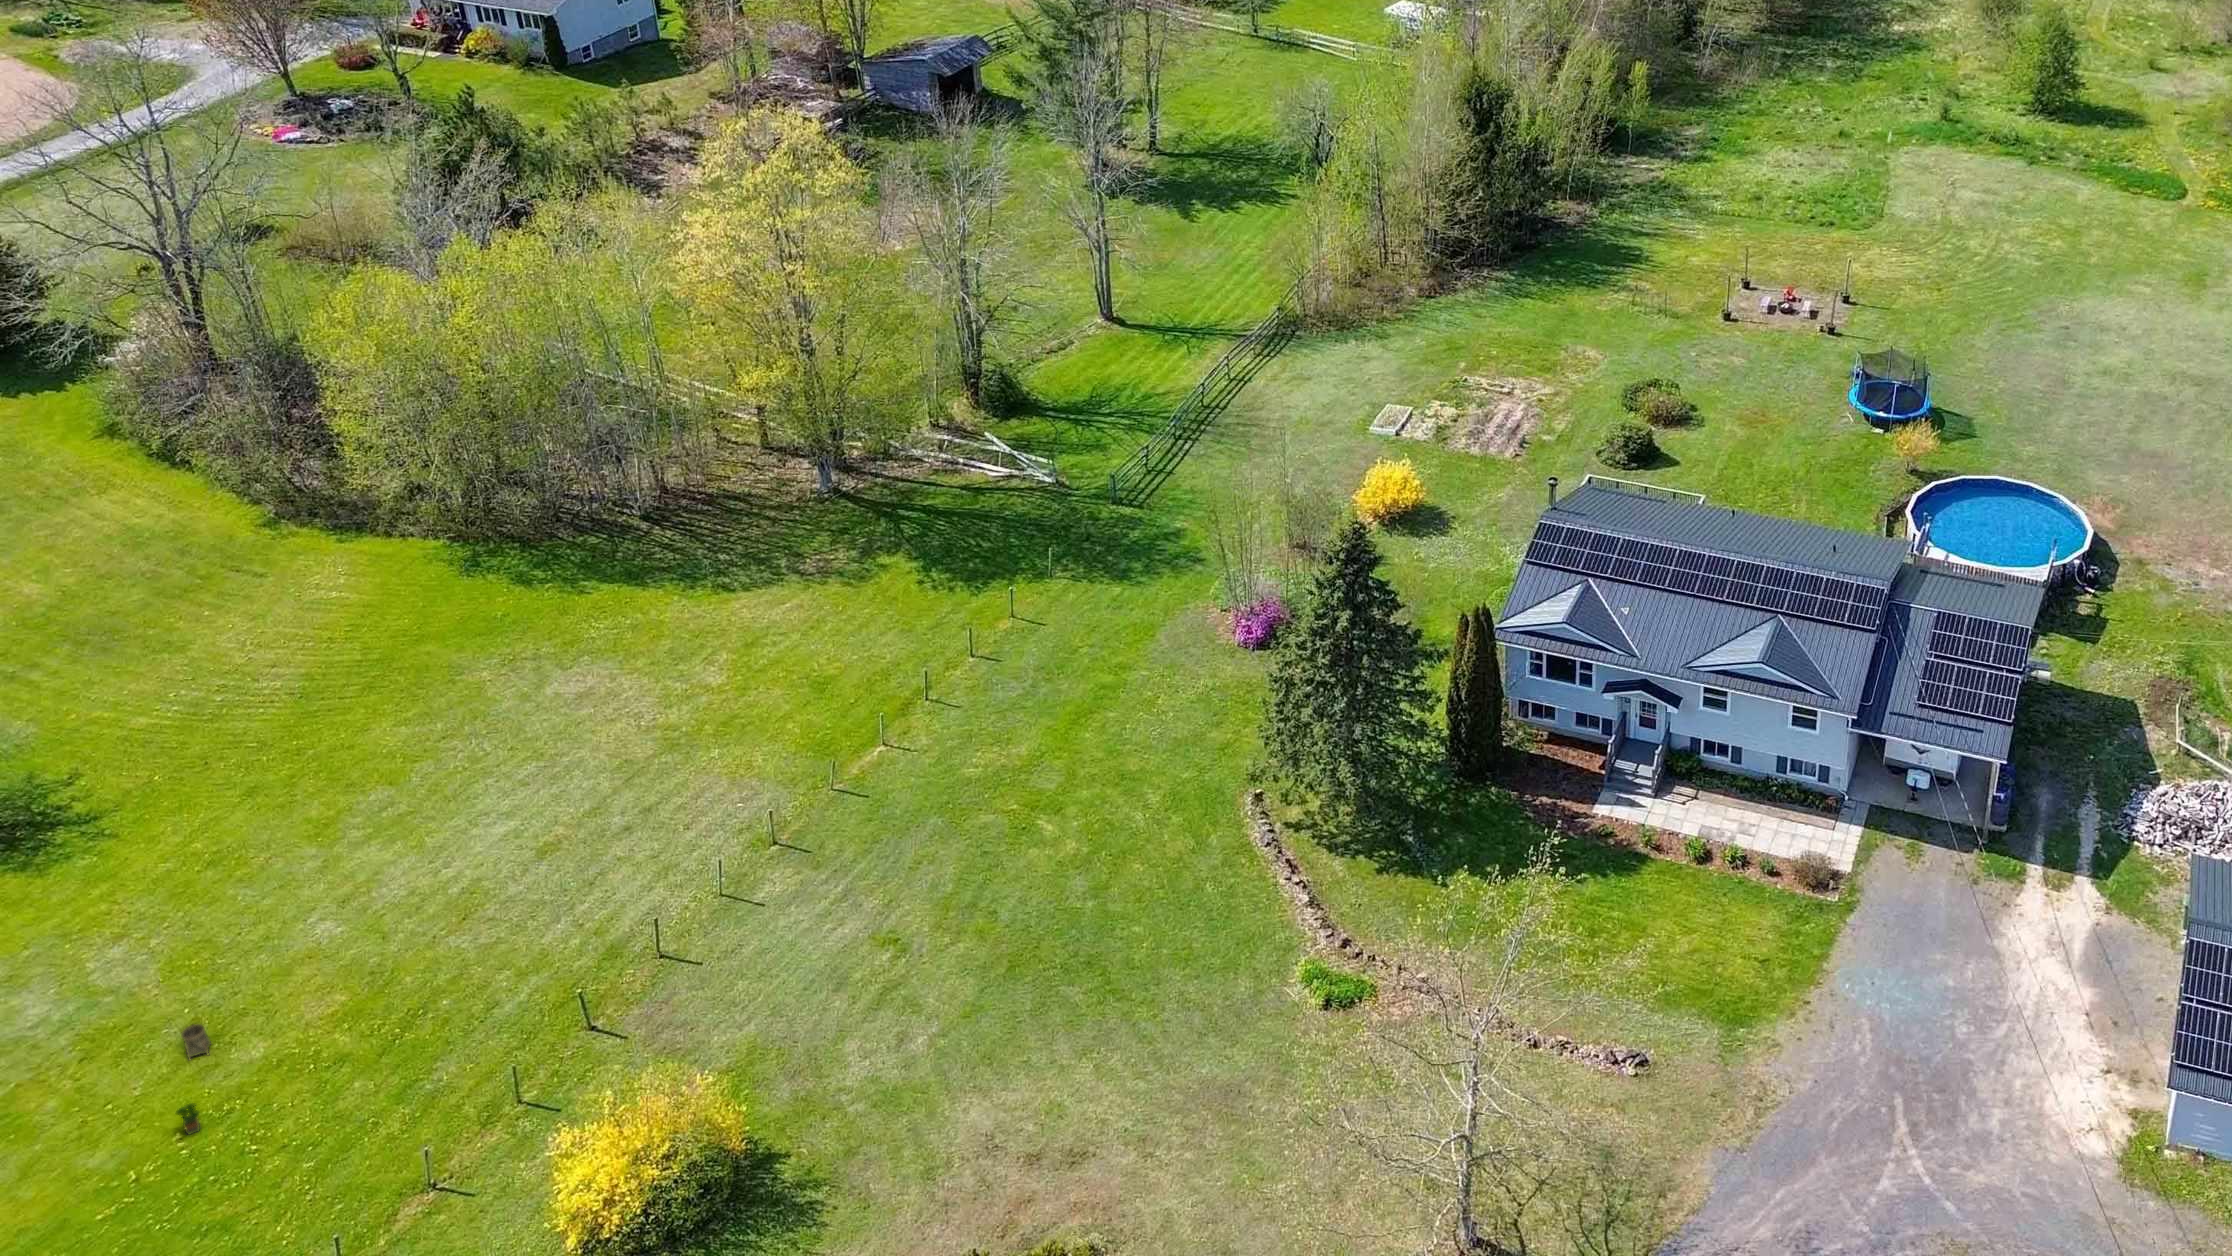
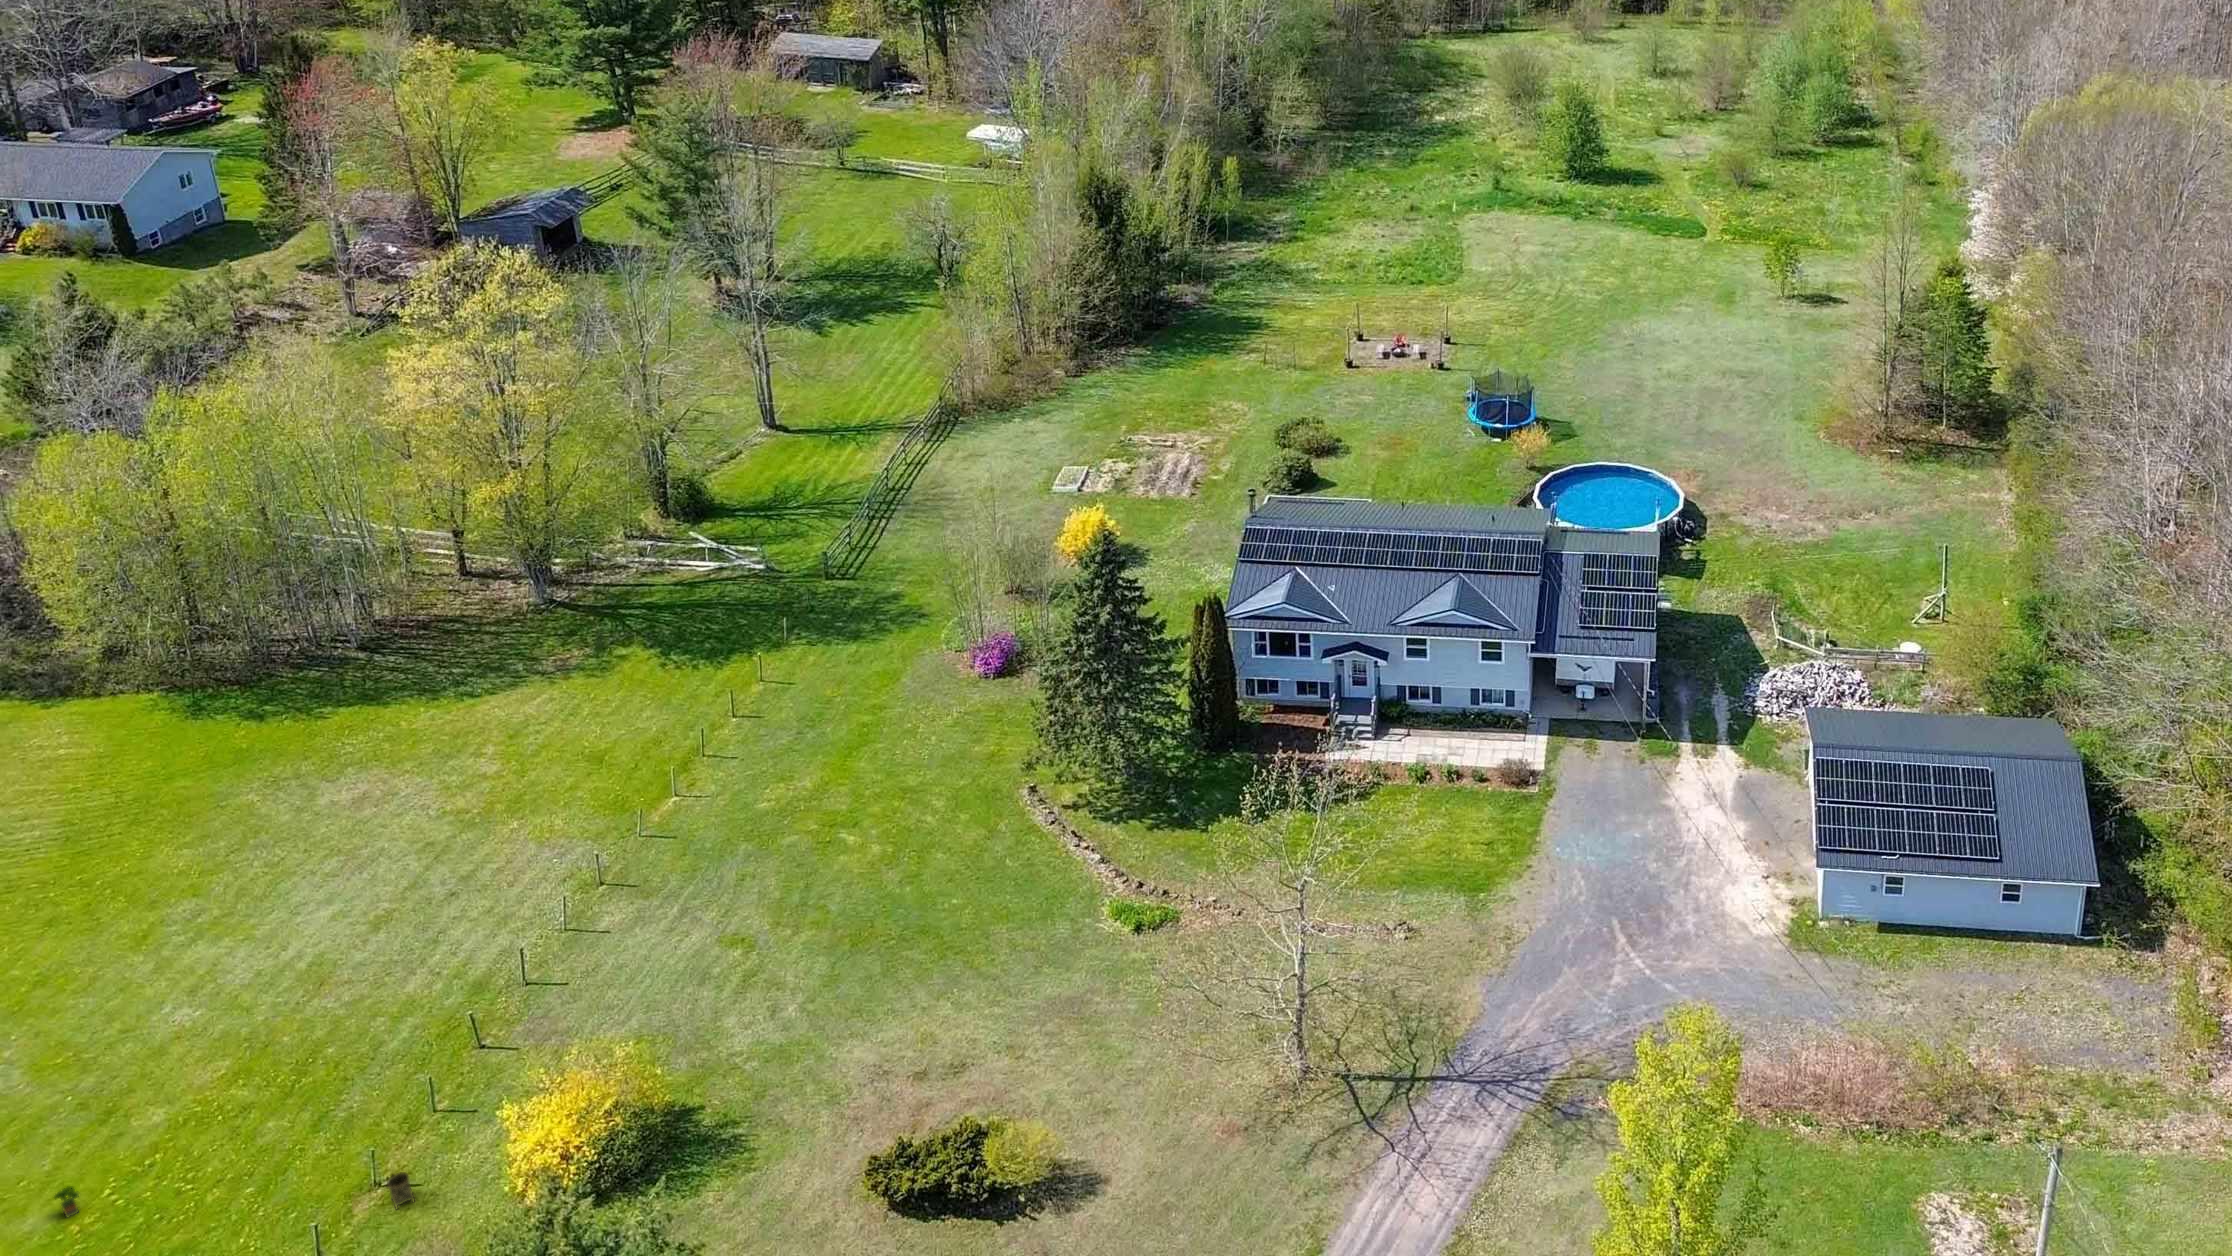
basket: present [181,1024,211,1059] -> present [387,1172,415,1209]

